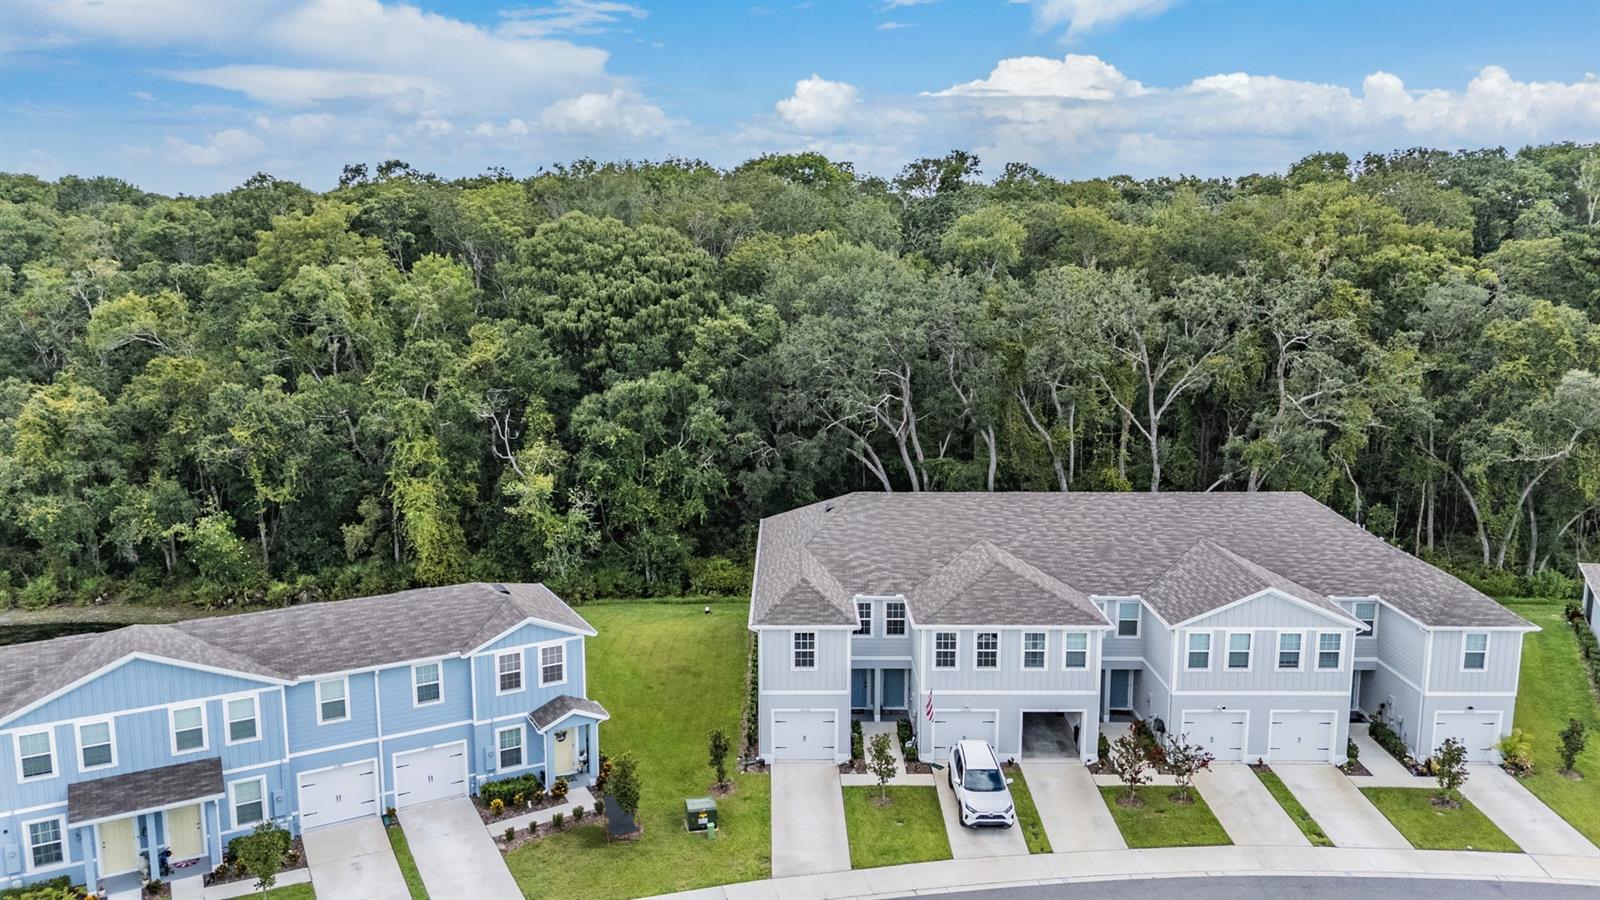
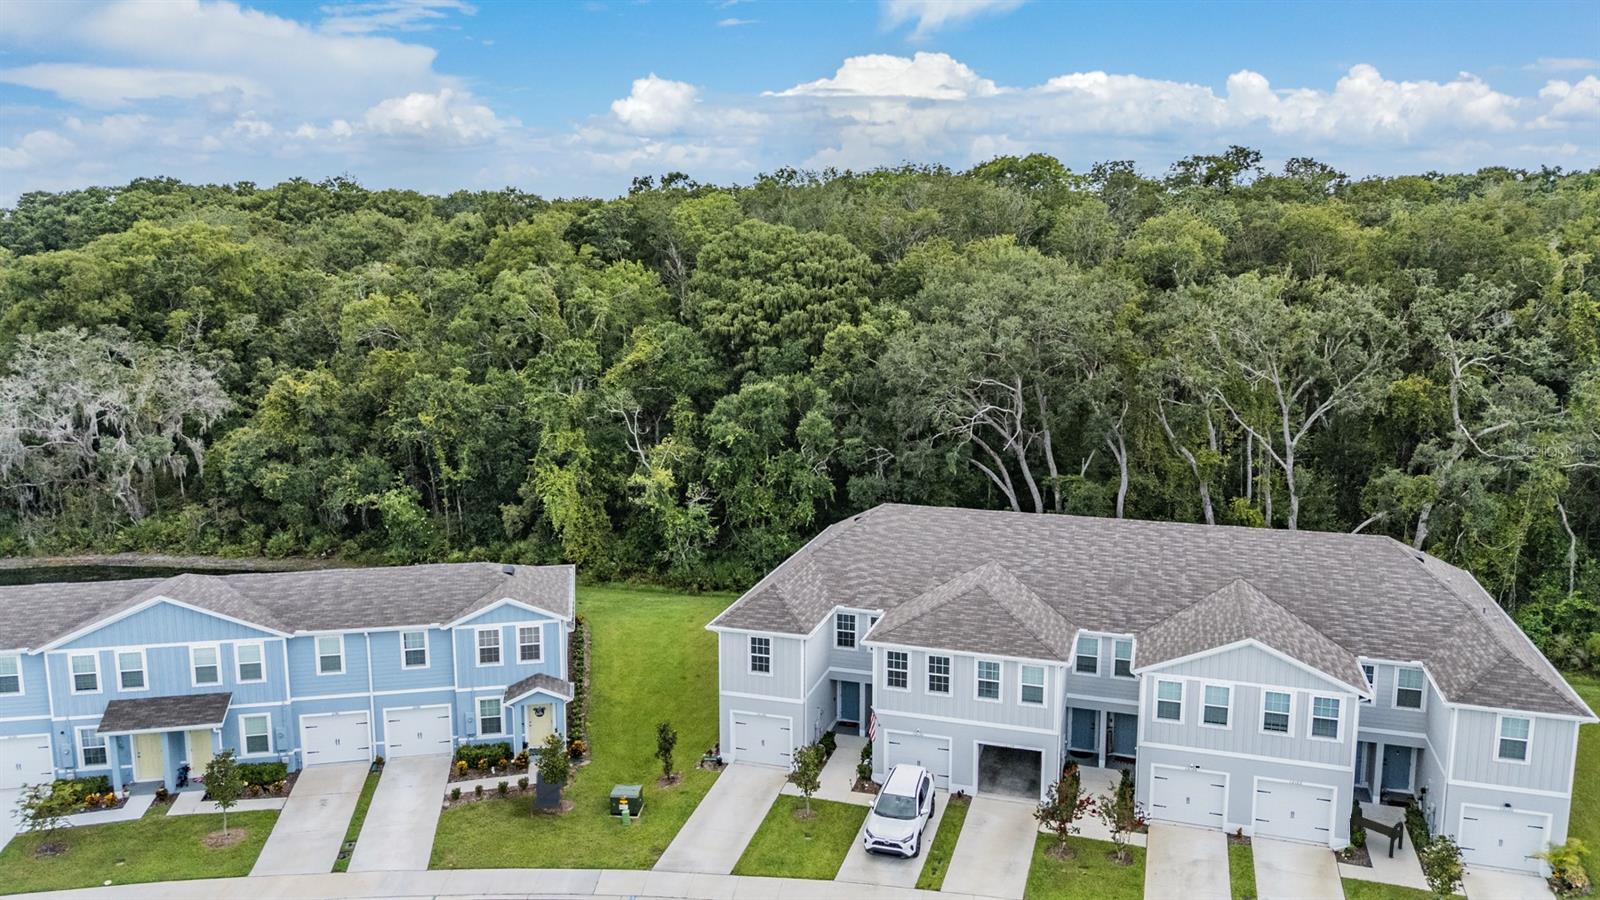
bench: none [1342,726,1387,766] -> present [1349,807,1404,858]

